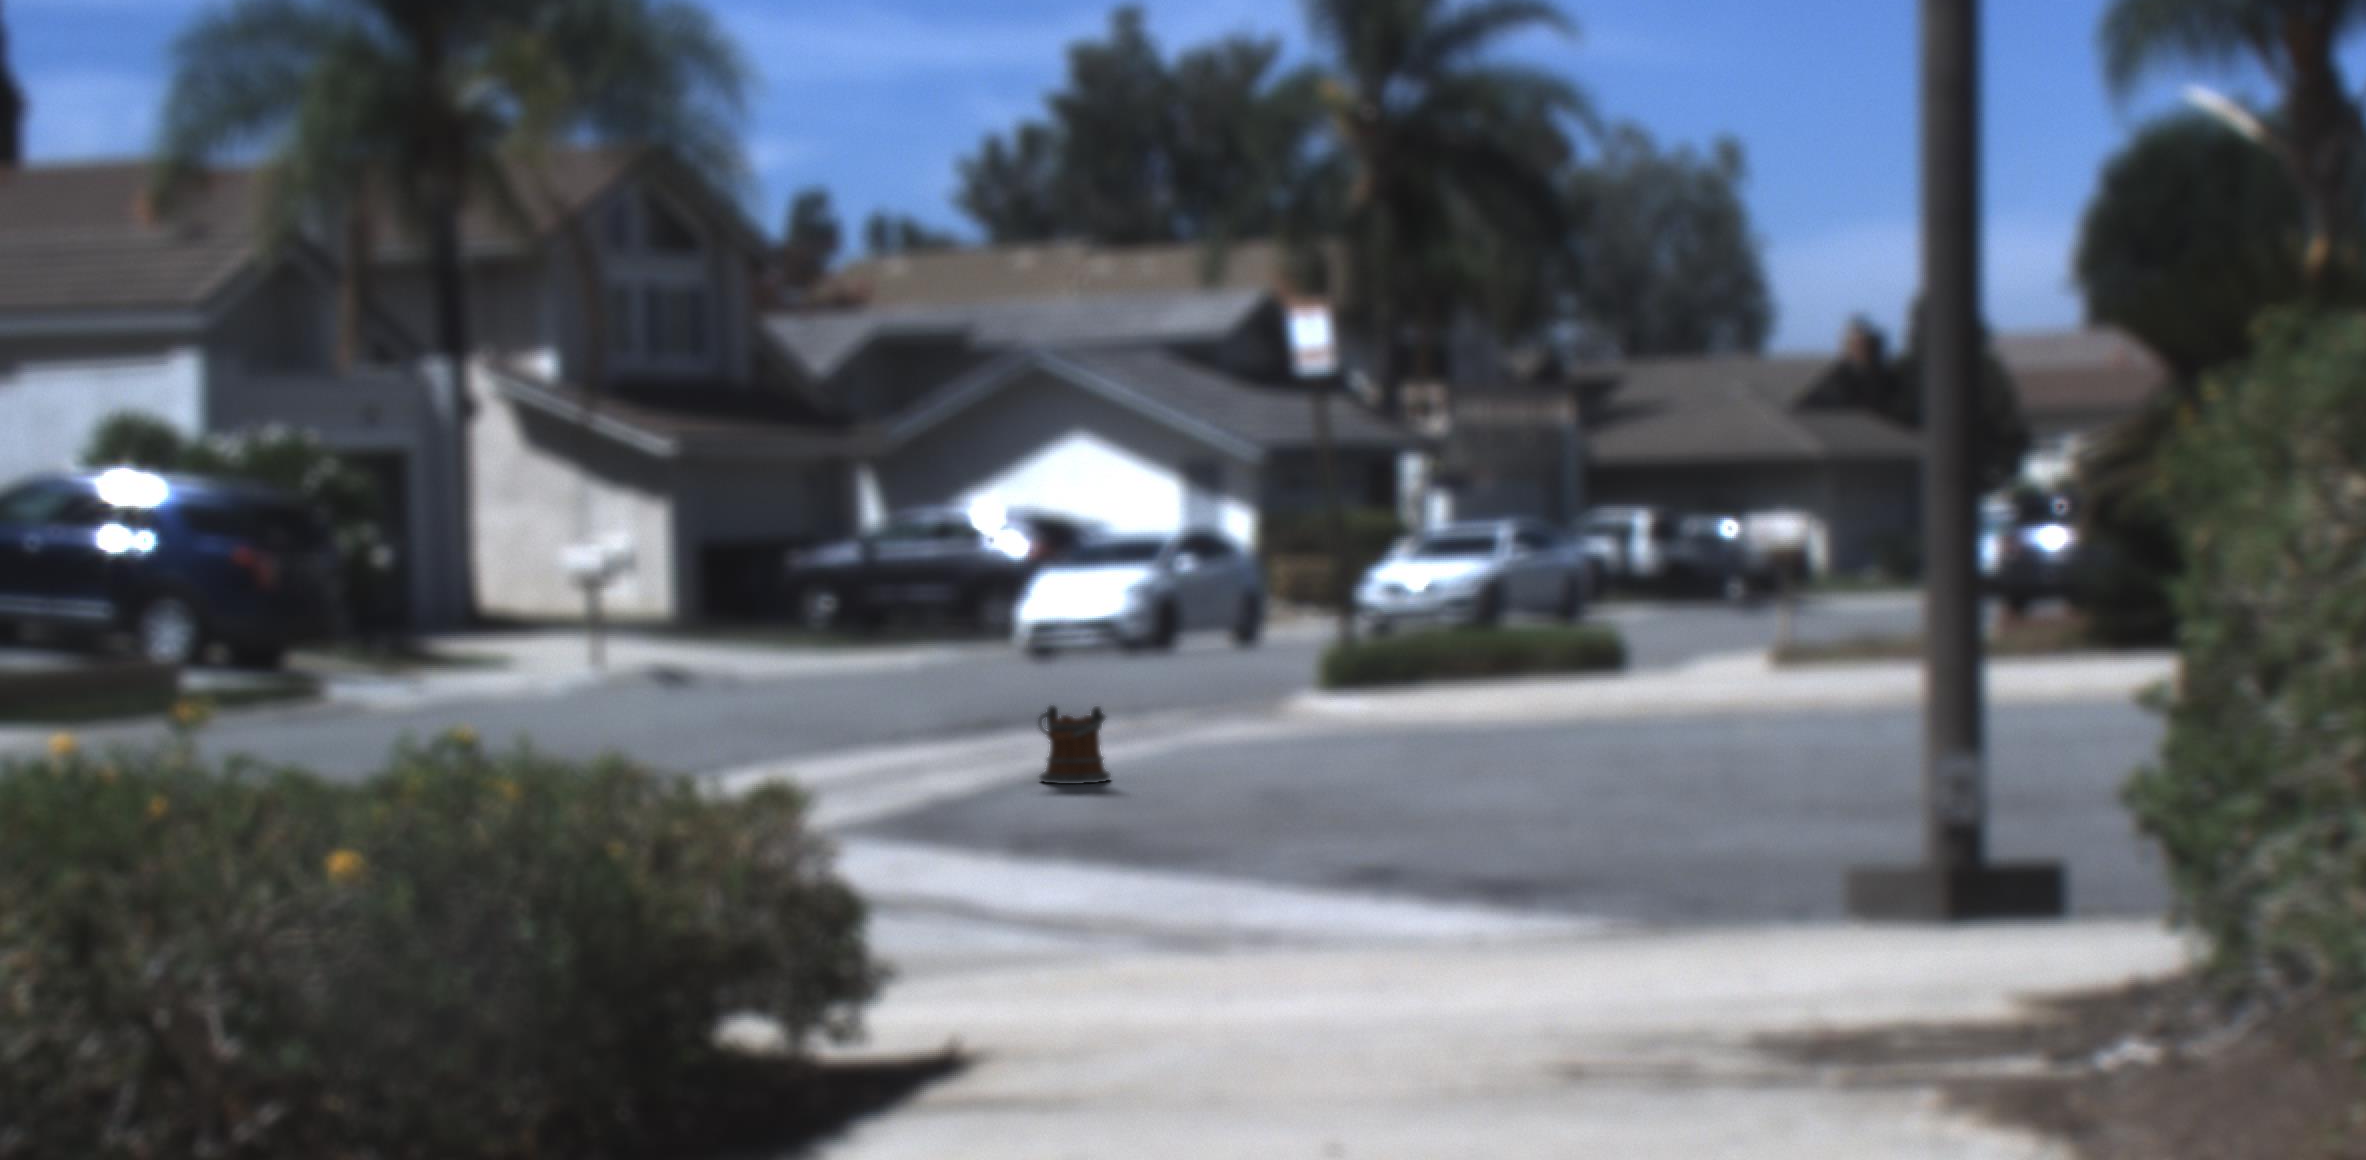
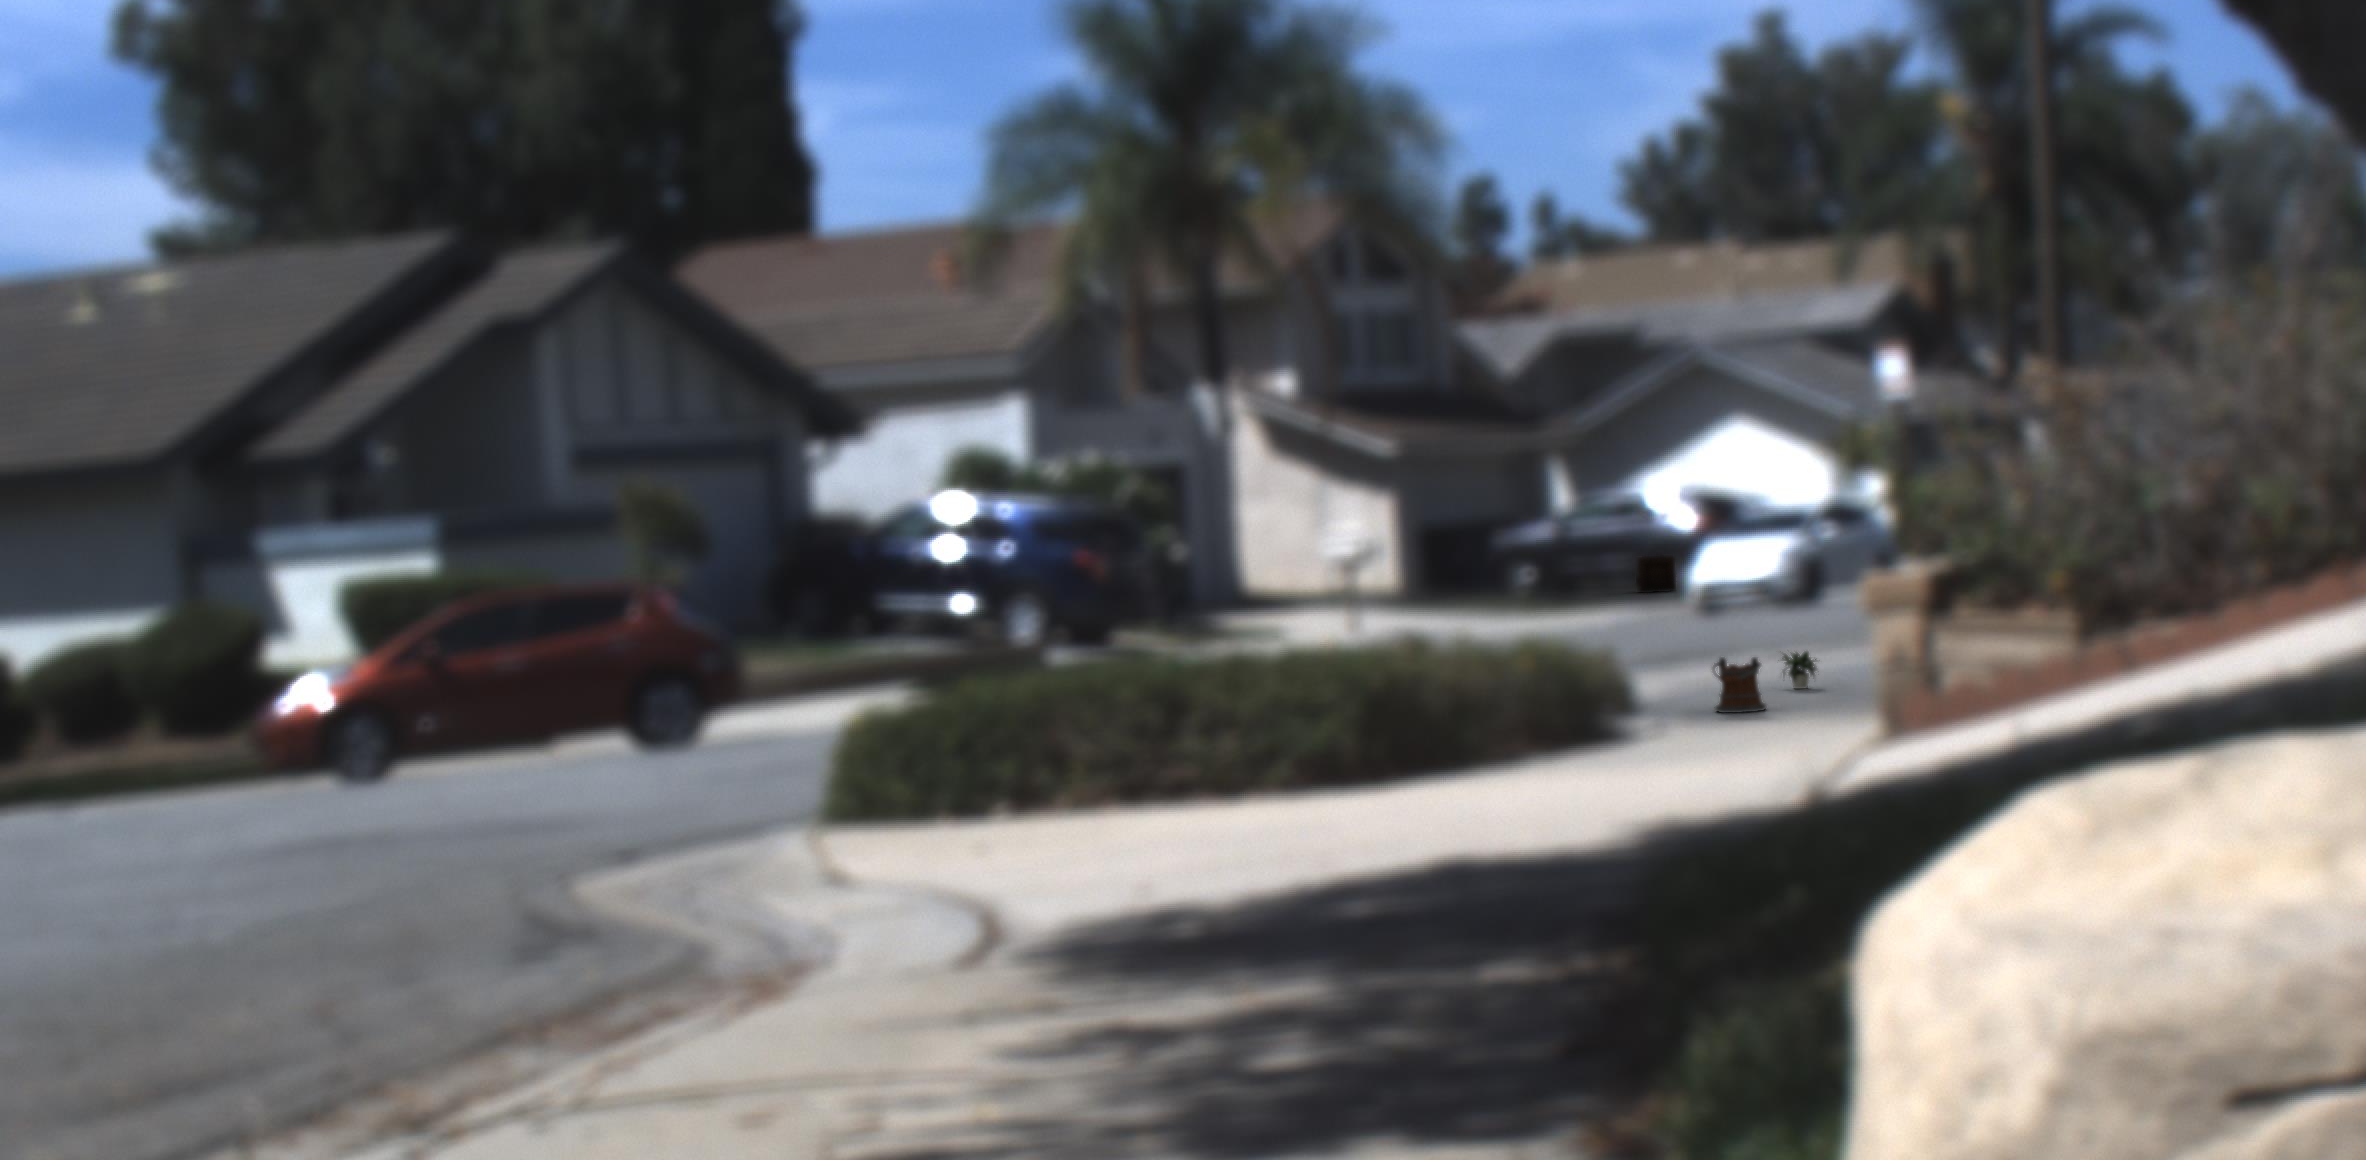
wooden crate: none [956,588,1003,632] -> present [1636,555,1676,593]
potted plant: none [1116,698,1184,752] -> present [1782,651,1817,689]

